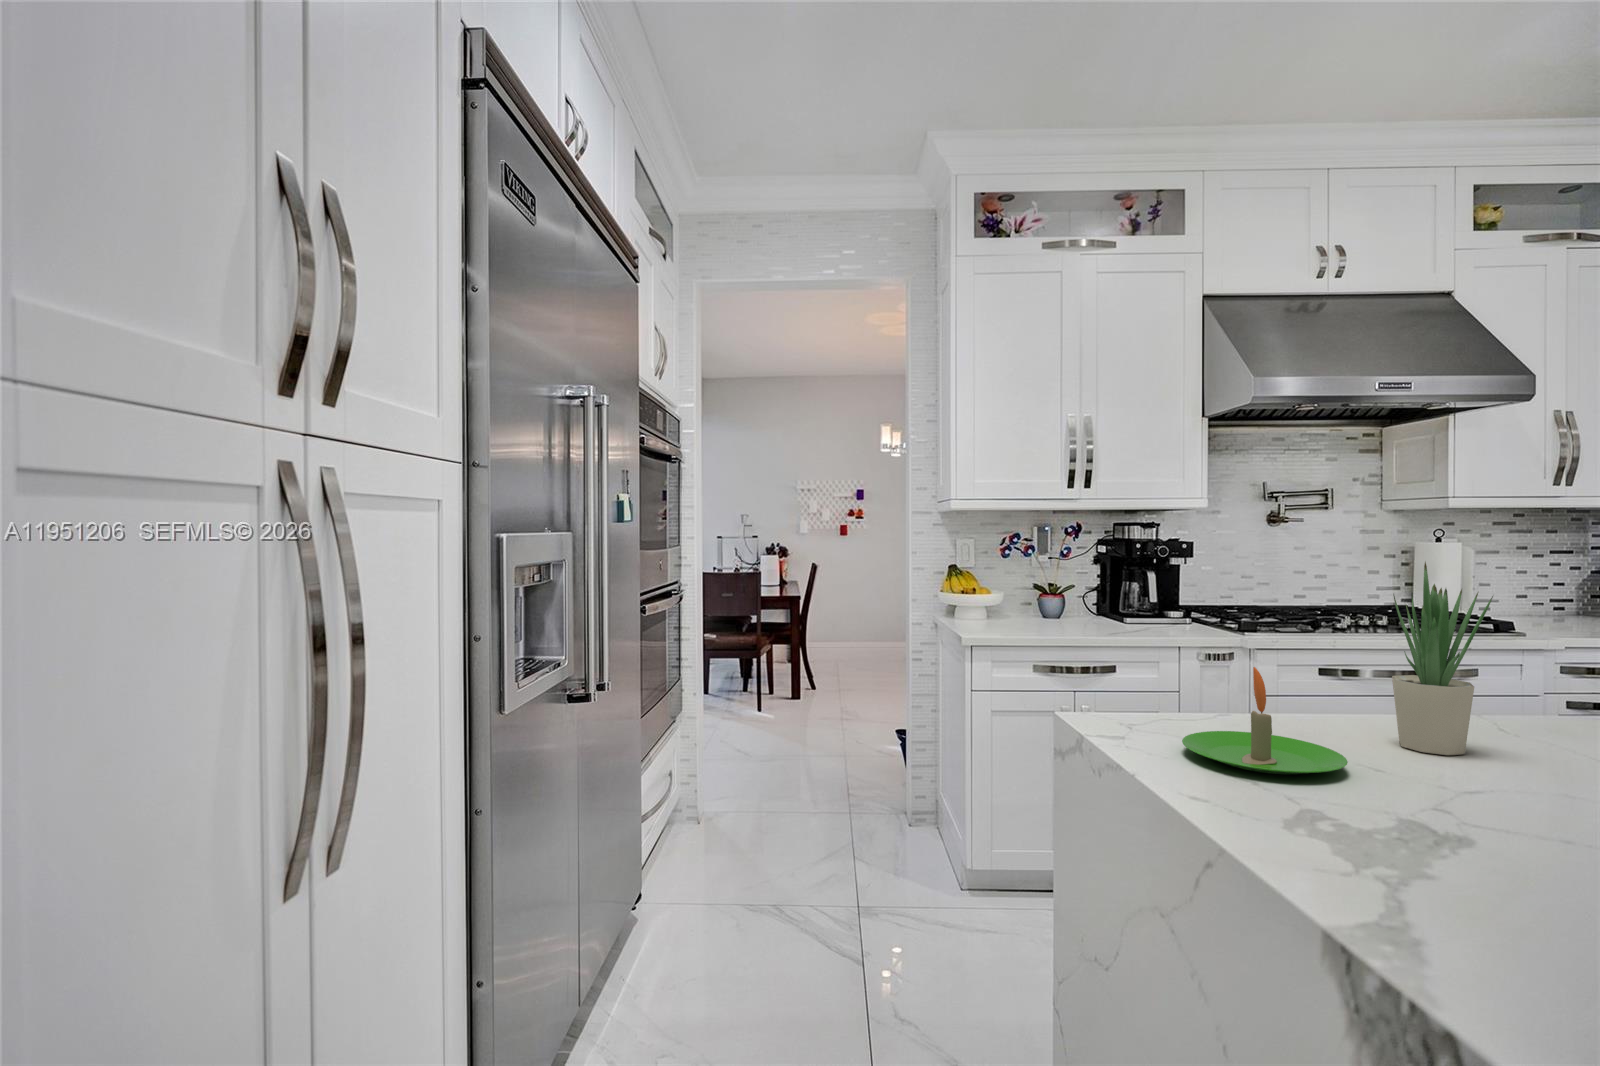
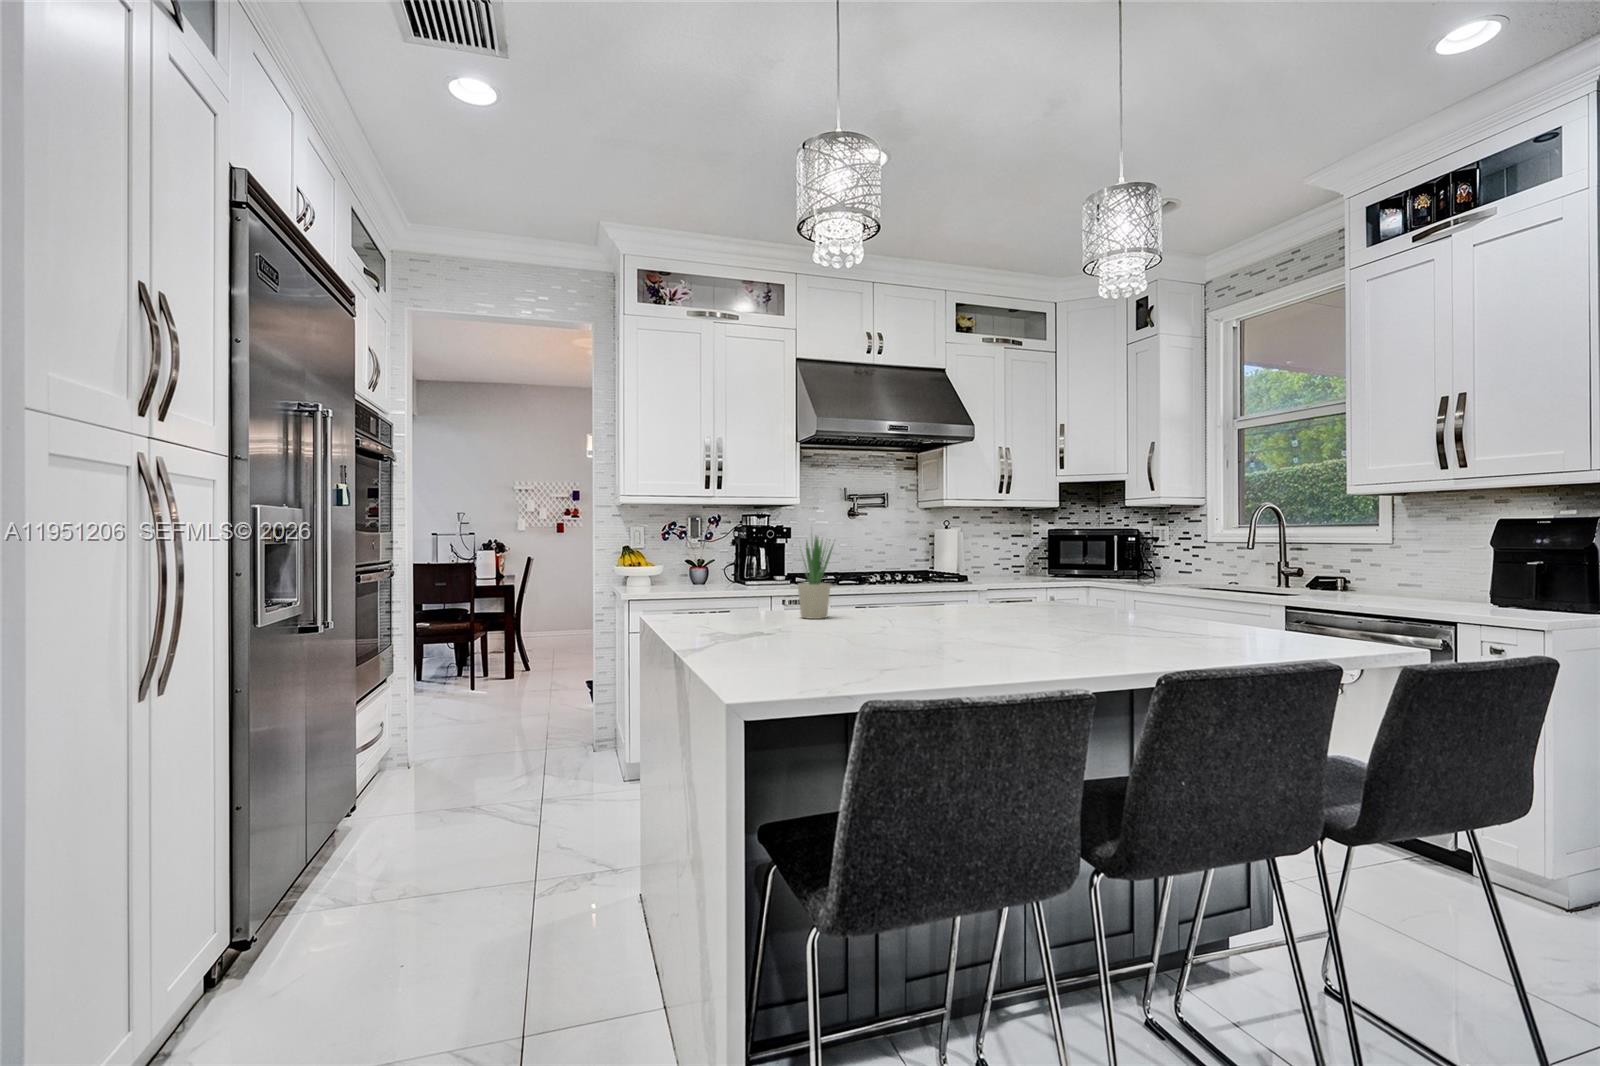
candle: present [1182,667,1348,774] -> none [686,576,759,626]

